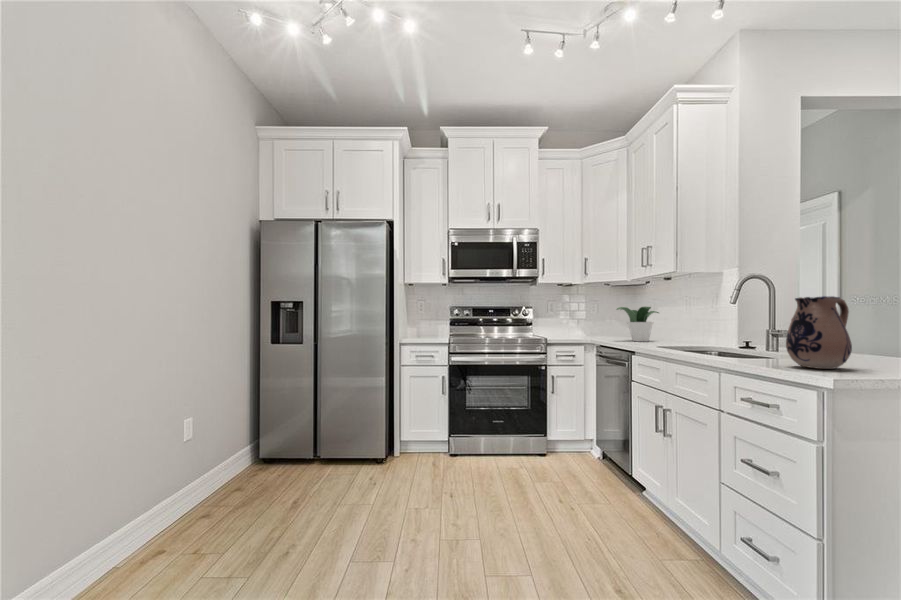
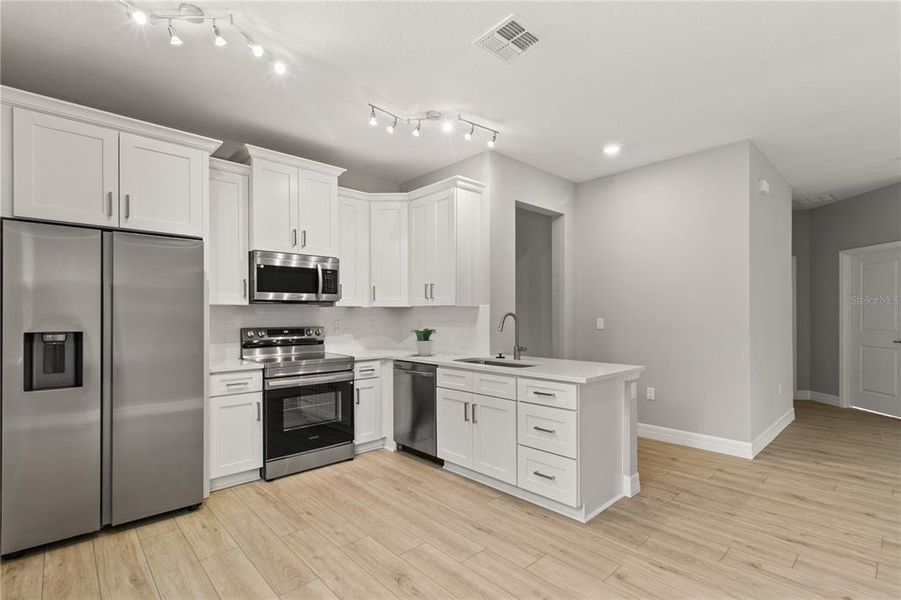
ceramic pitcher: present [786,296,852,369] -> none [553,335,579,372]

